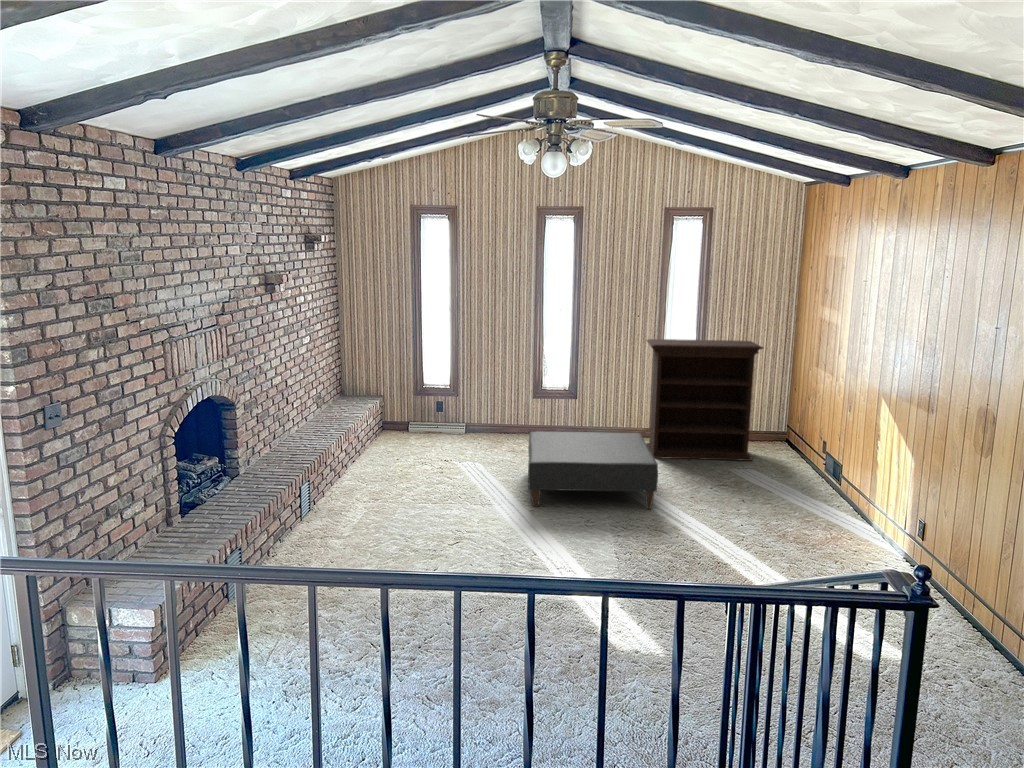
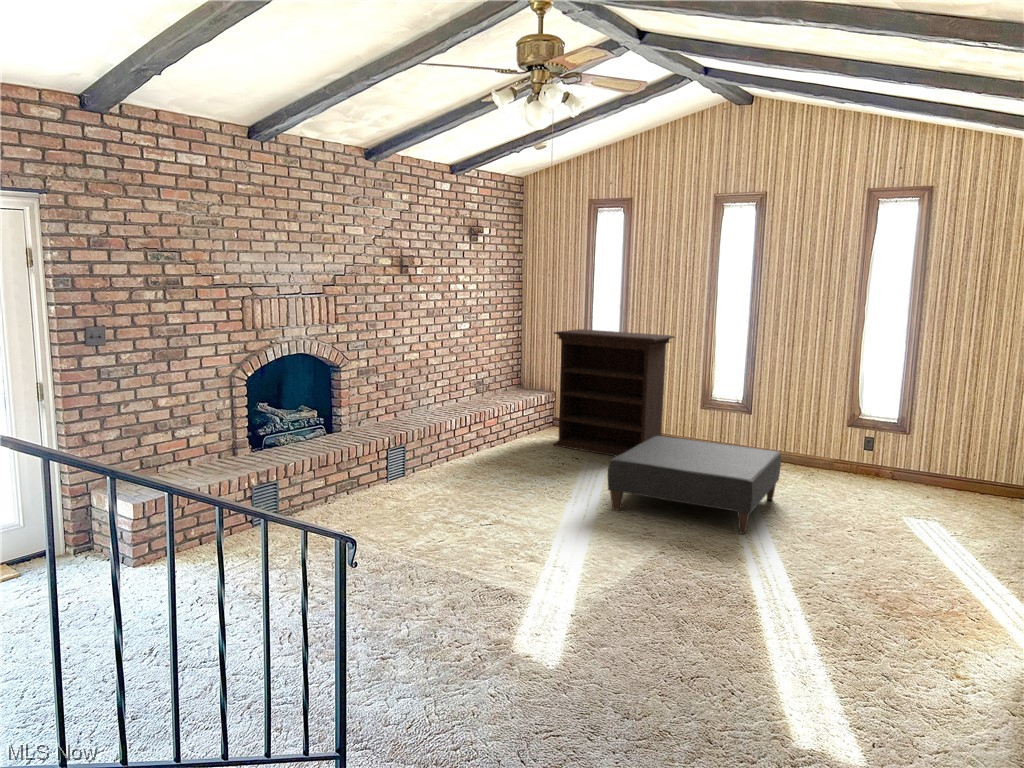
bookshelf: present [647,339,763,461] -> present [553,329,674,456]

